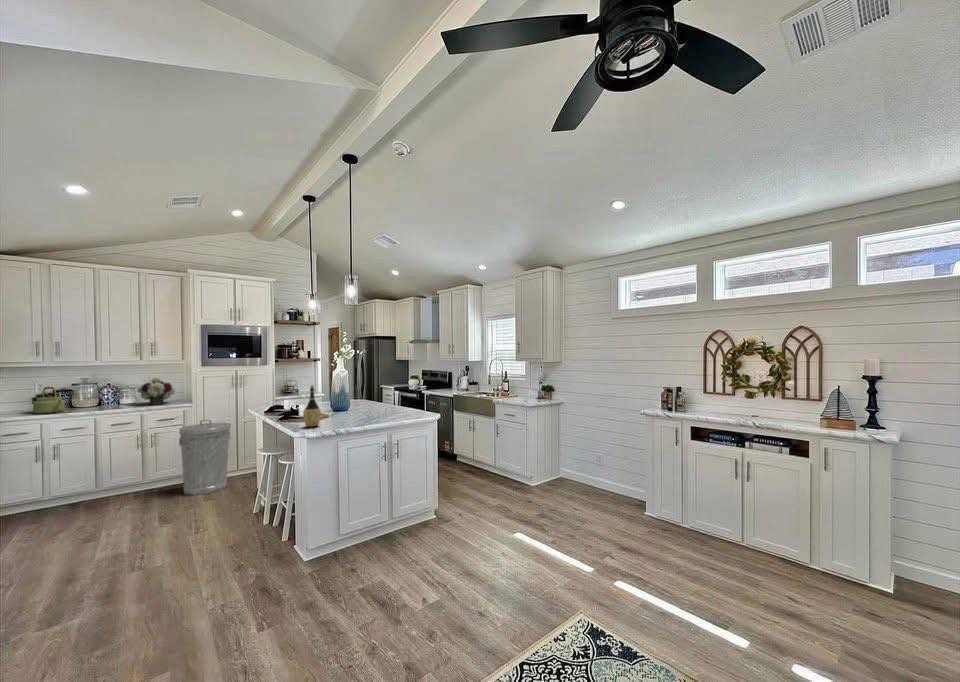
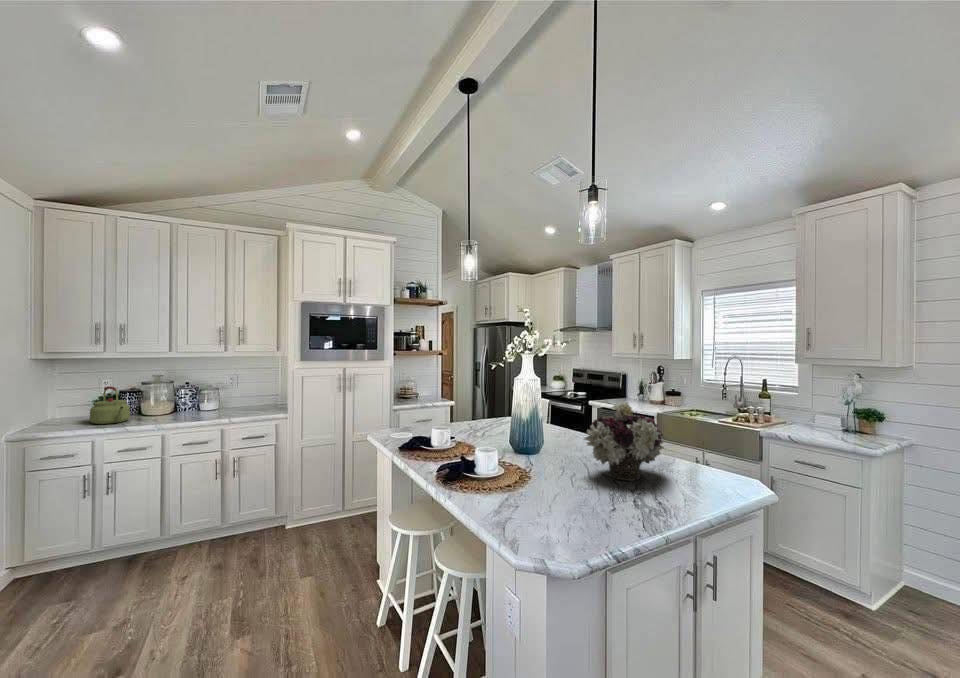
flower arrangement: present [137,377,176,405] -> present [584,402,664,481]
wine bottle: present [303,385,321,427] -> none [513,418,550,512]
trash can: present [179,419,231,495] -> none [272,439,339,553]

